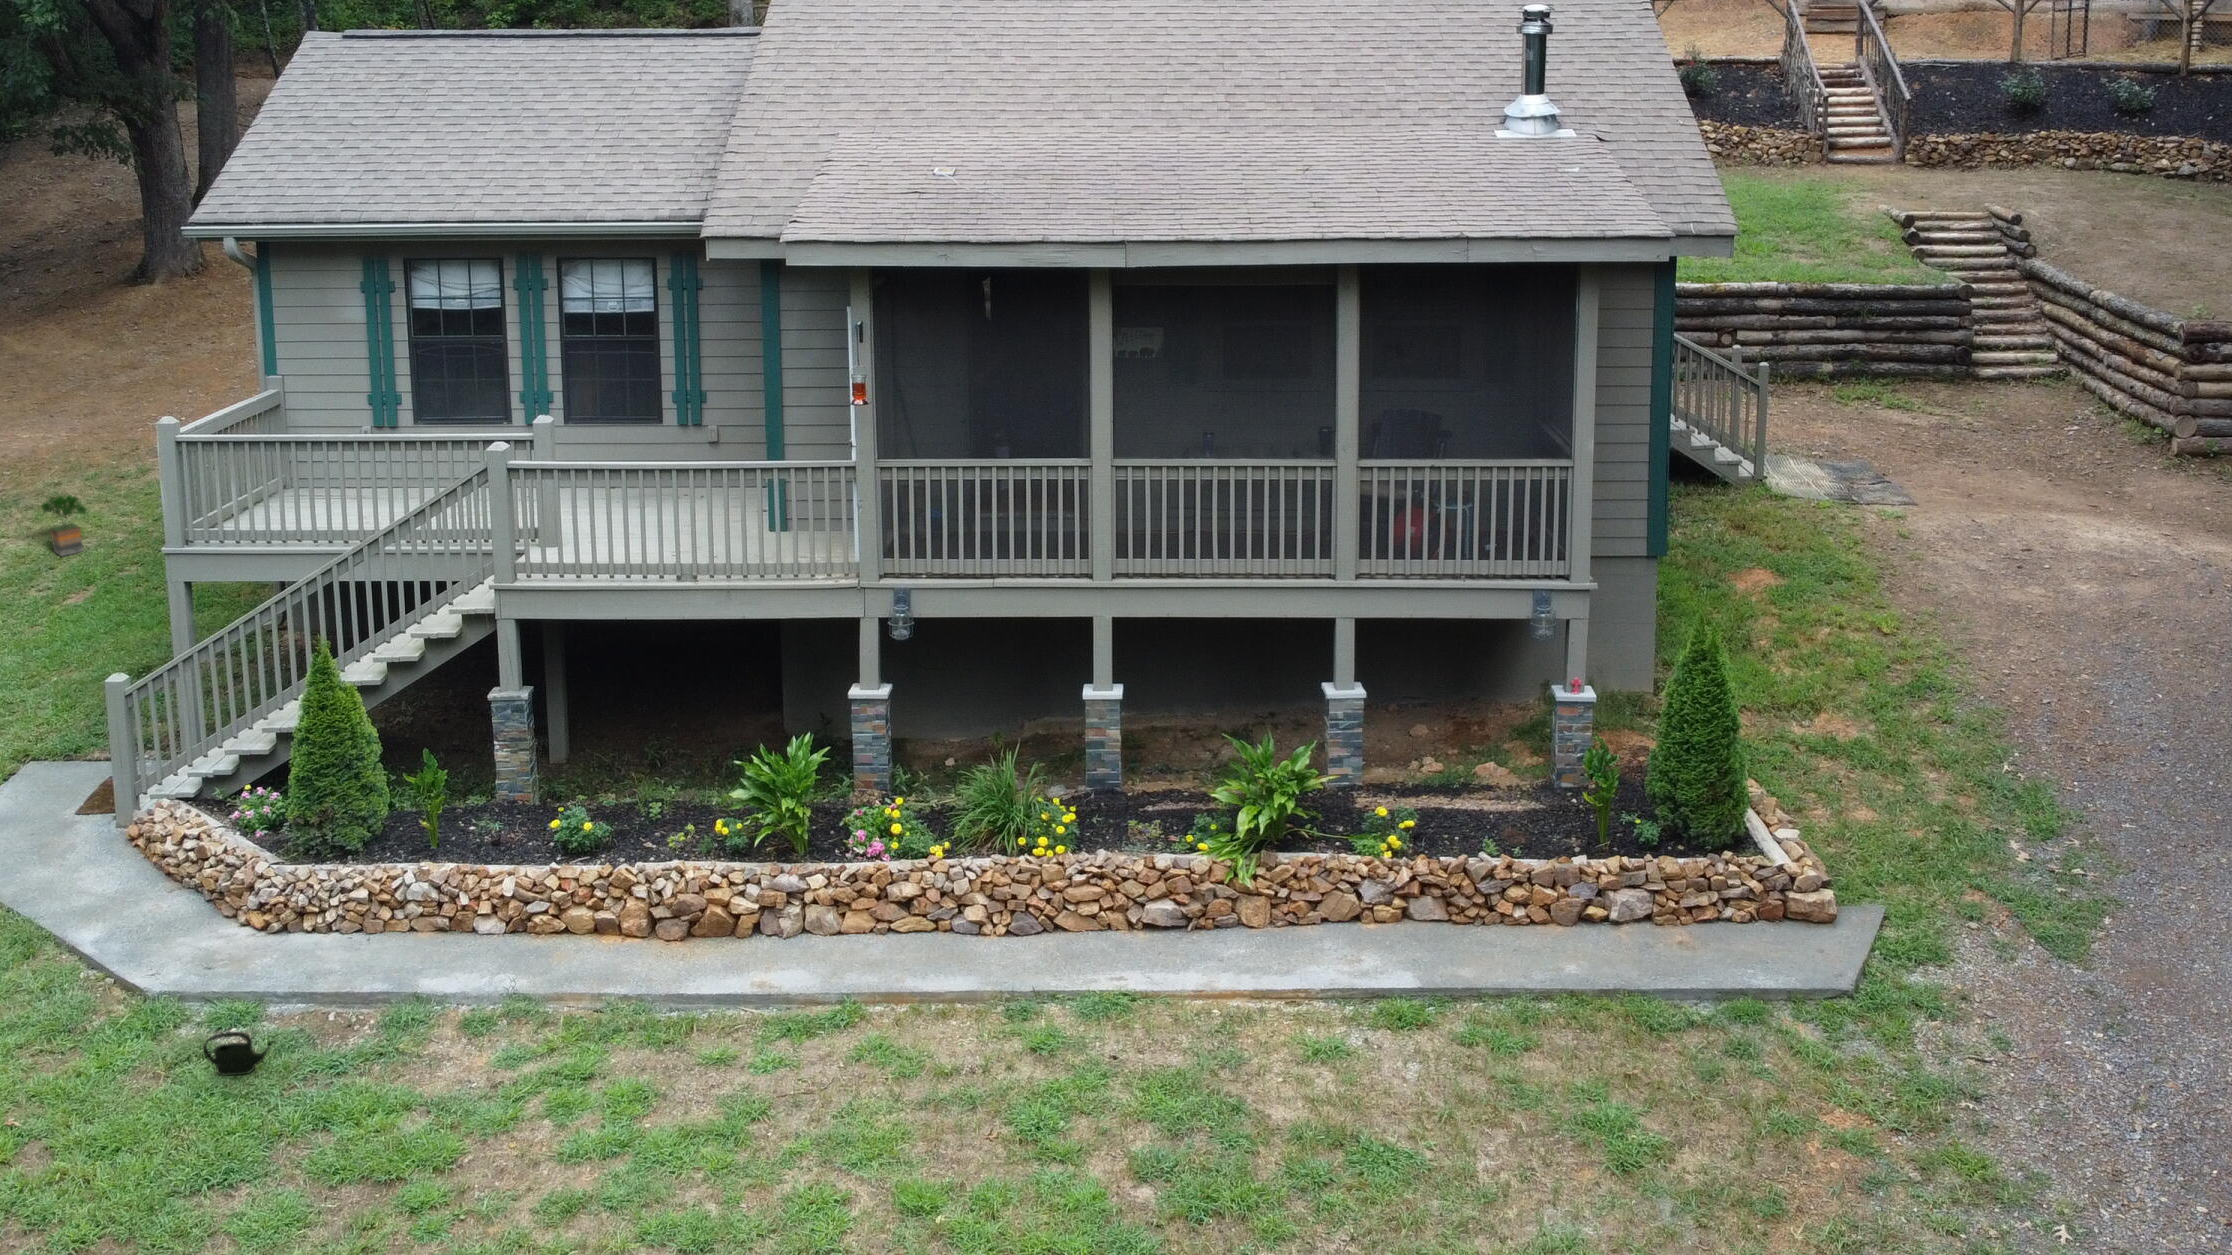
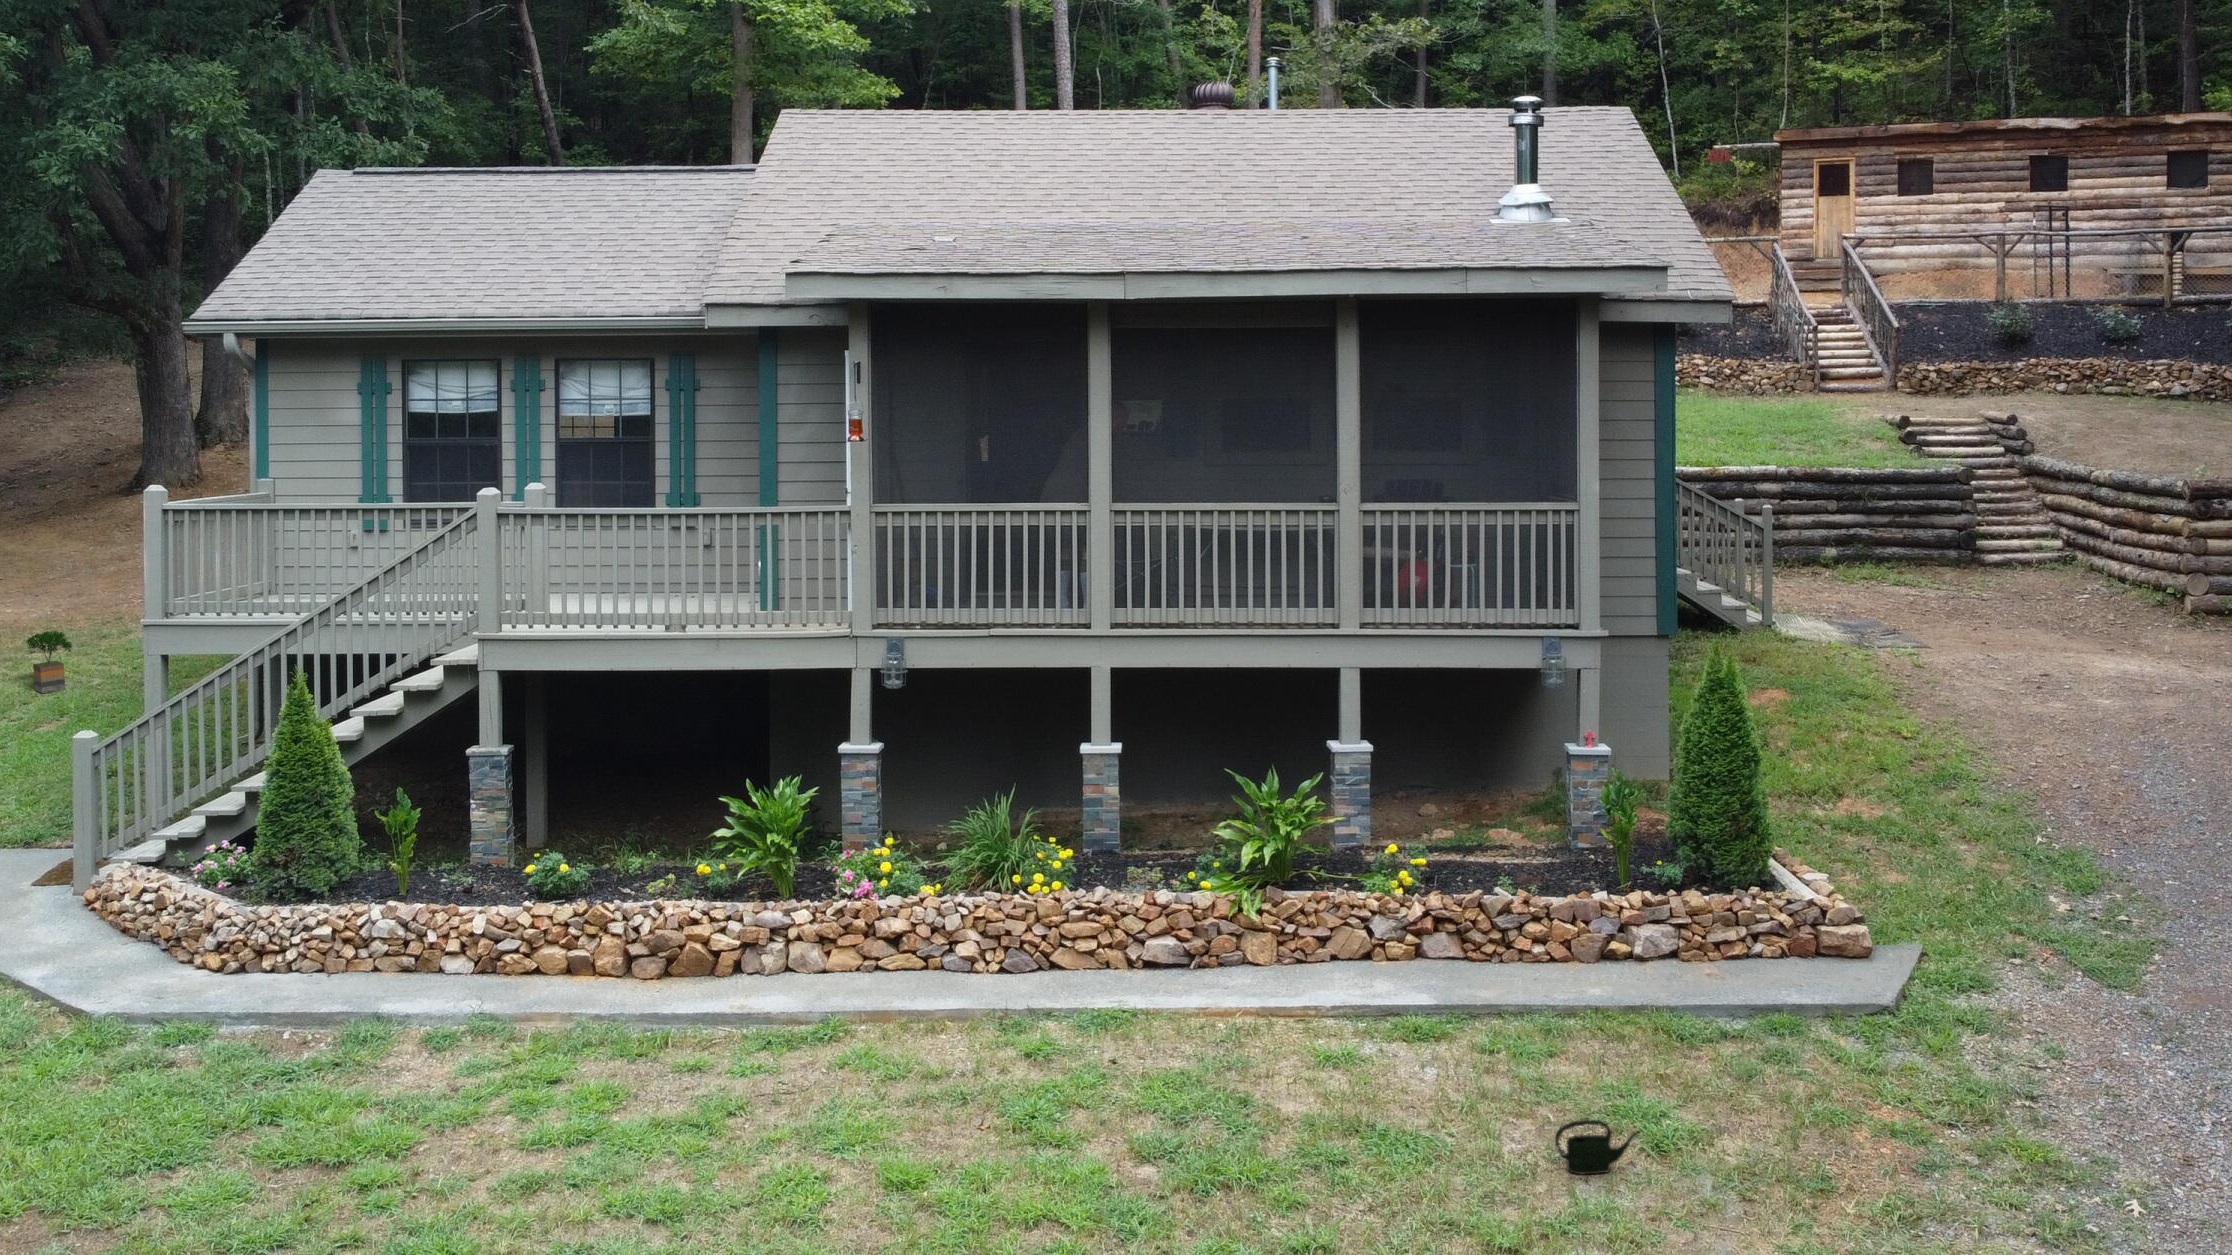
watering can: present [203,1032,276,1075] -> present [1555,1120,1640,1174]

